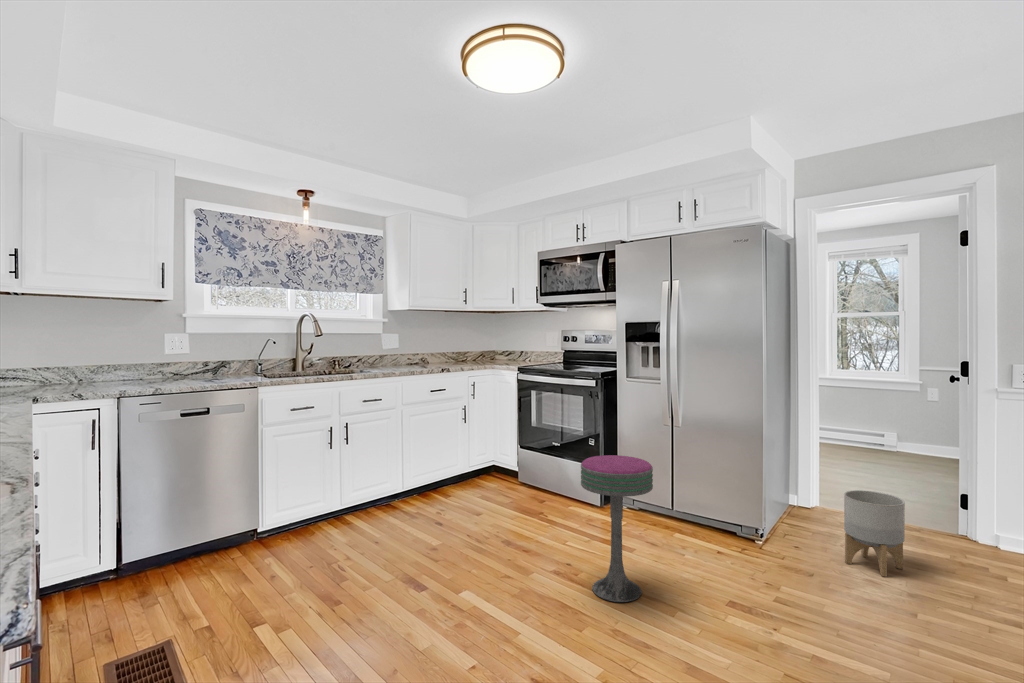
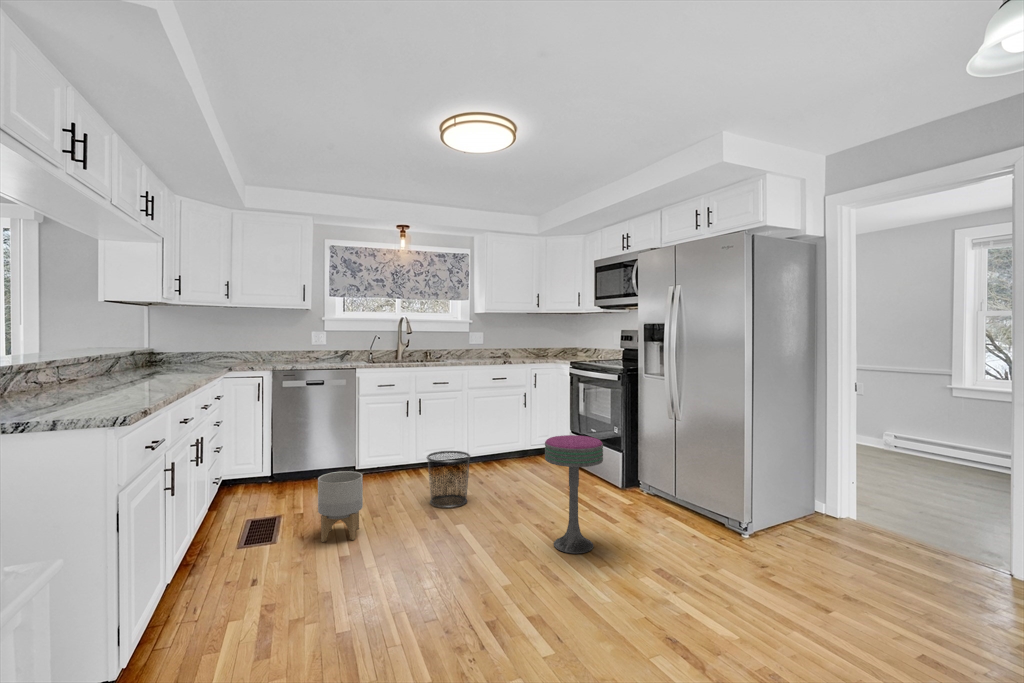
waste bin: none [387,486,445,565] -> present [427,451,470,508]
planter: present [844,490,905,577] -> present [318,471,363,542]

